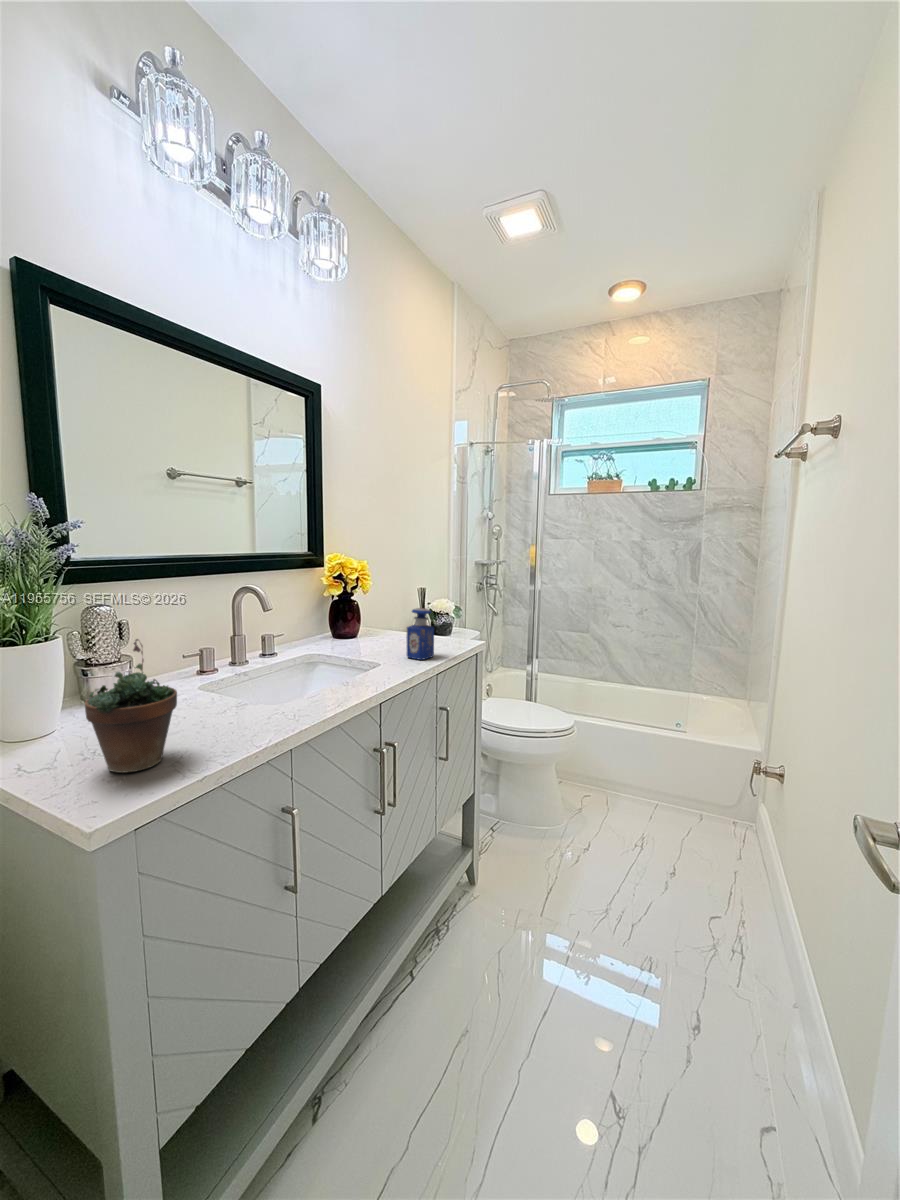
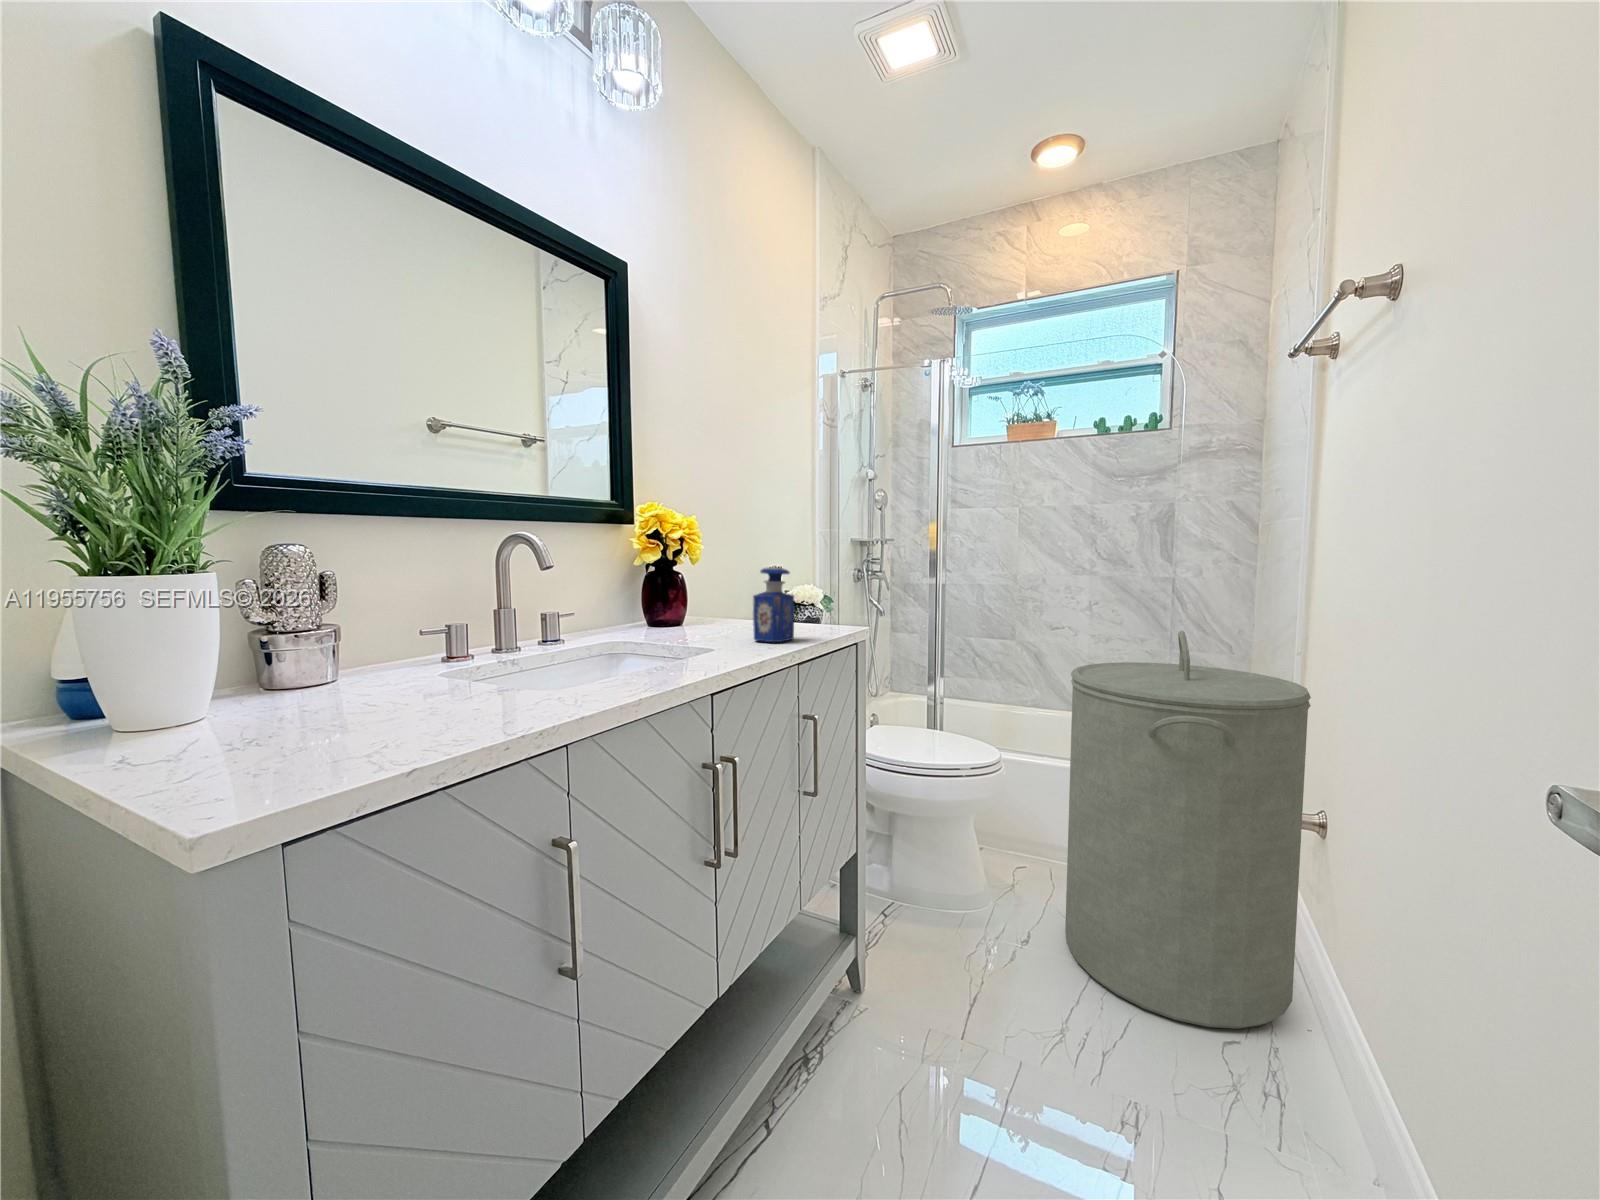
succulent plant: present [85,639,177,773] -> none [212,542,373,760]
laundry hamper: none [613,645,776,909] -> present [1065,631,1311,1029]

